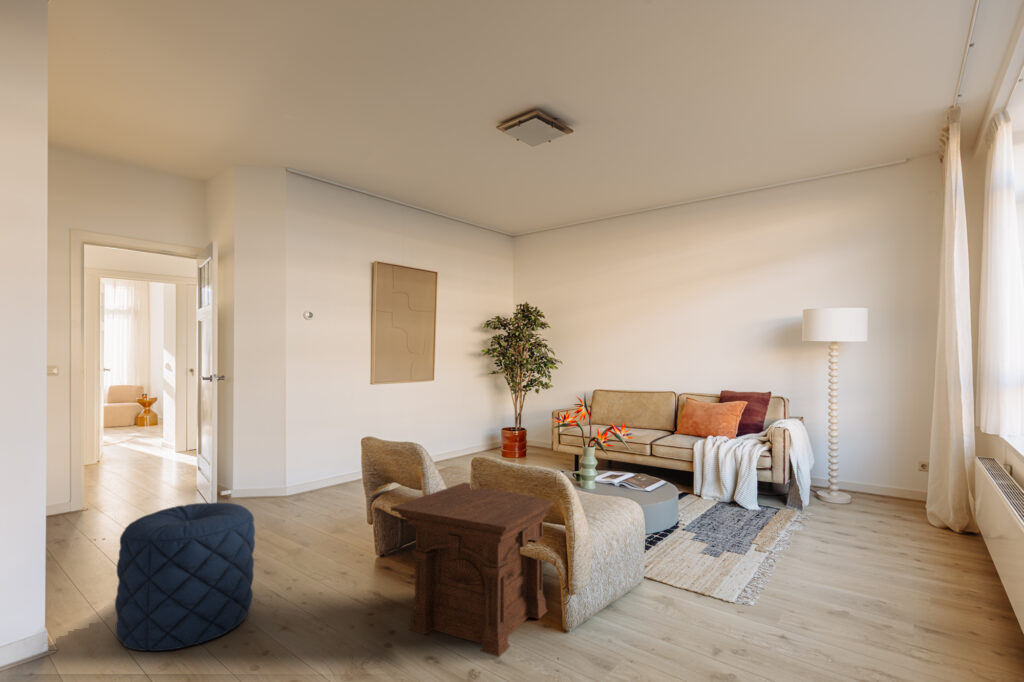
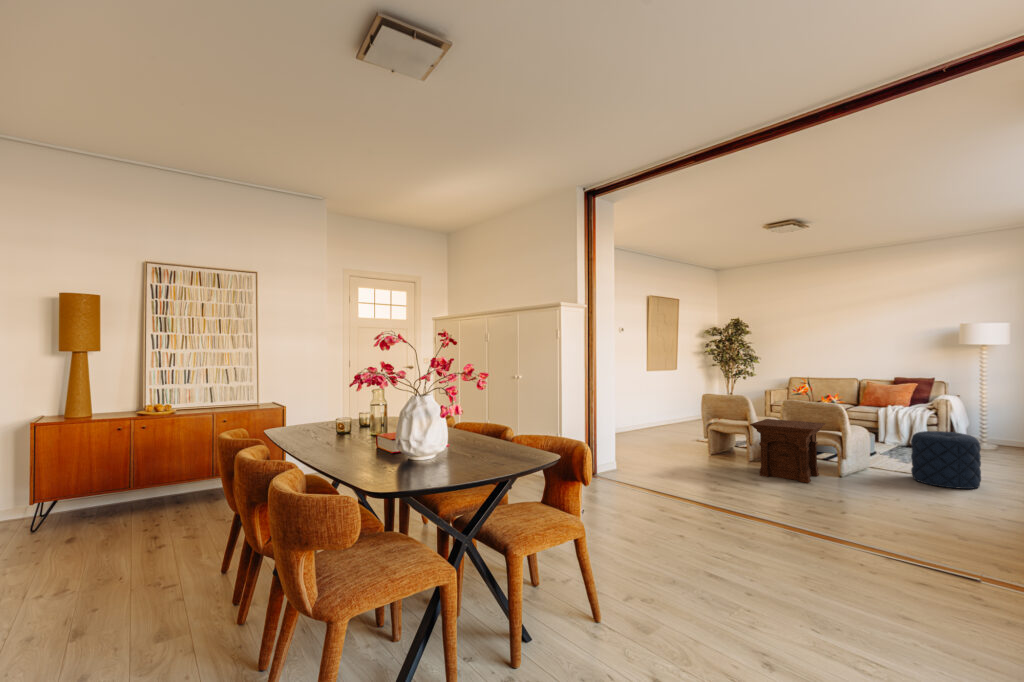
pouf: present [115,502,255,651] -> present [911,431,981,489]

